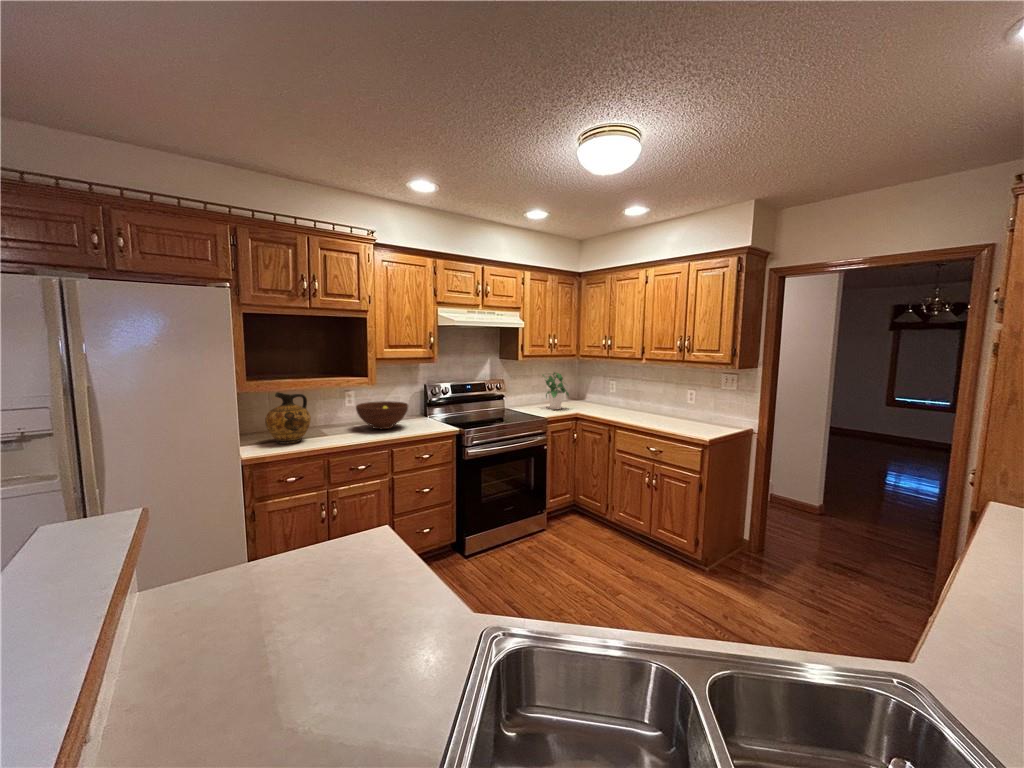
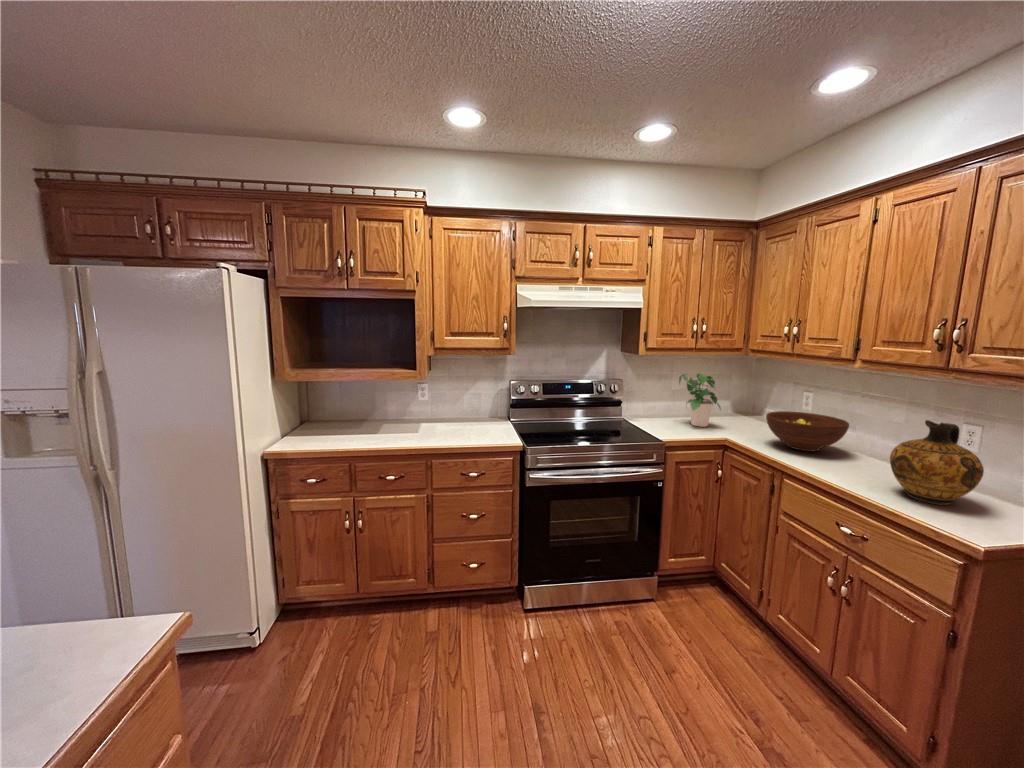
ceramic jug: present [265,392,311,444] -> present [890,420,984,505]
fruit bowl: present [356,401,408,429] -> present [766,411,849,451]

